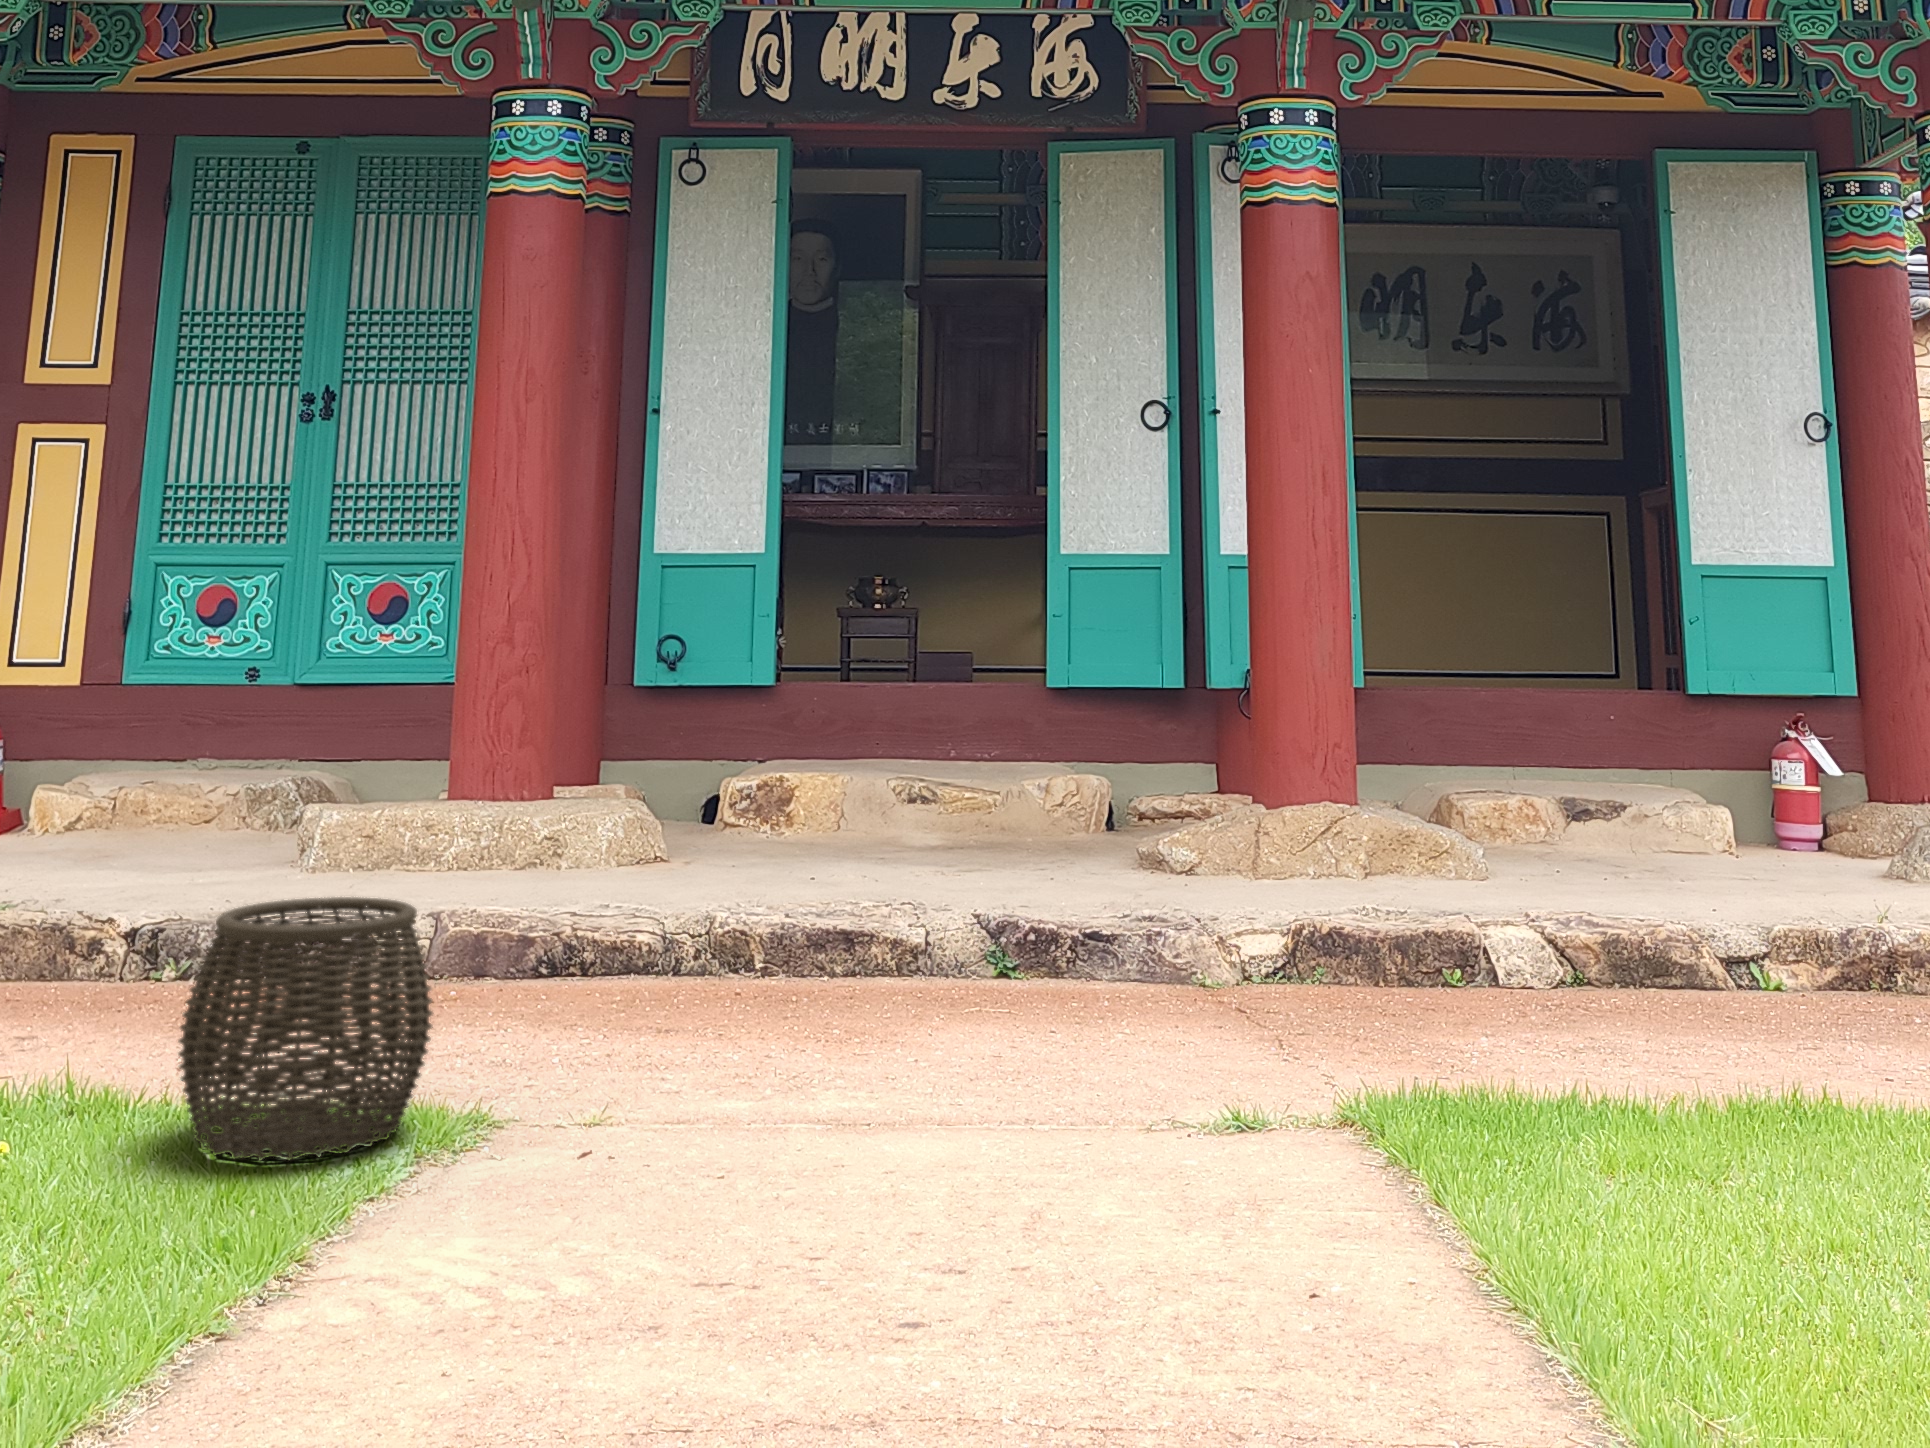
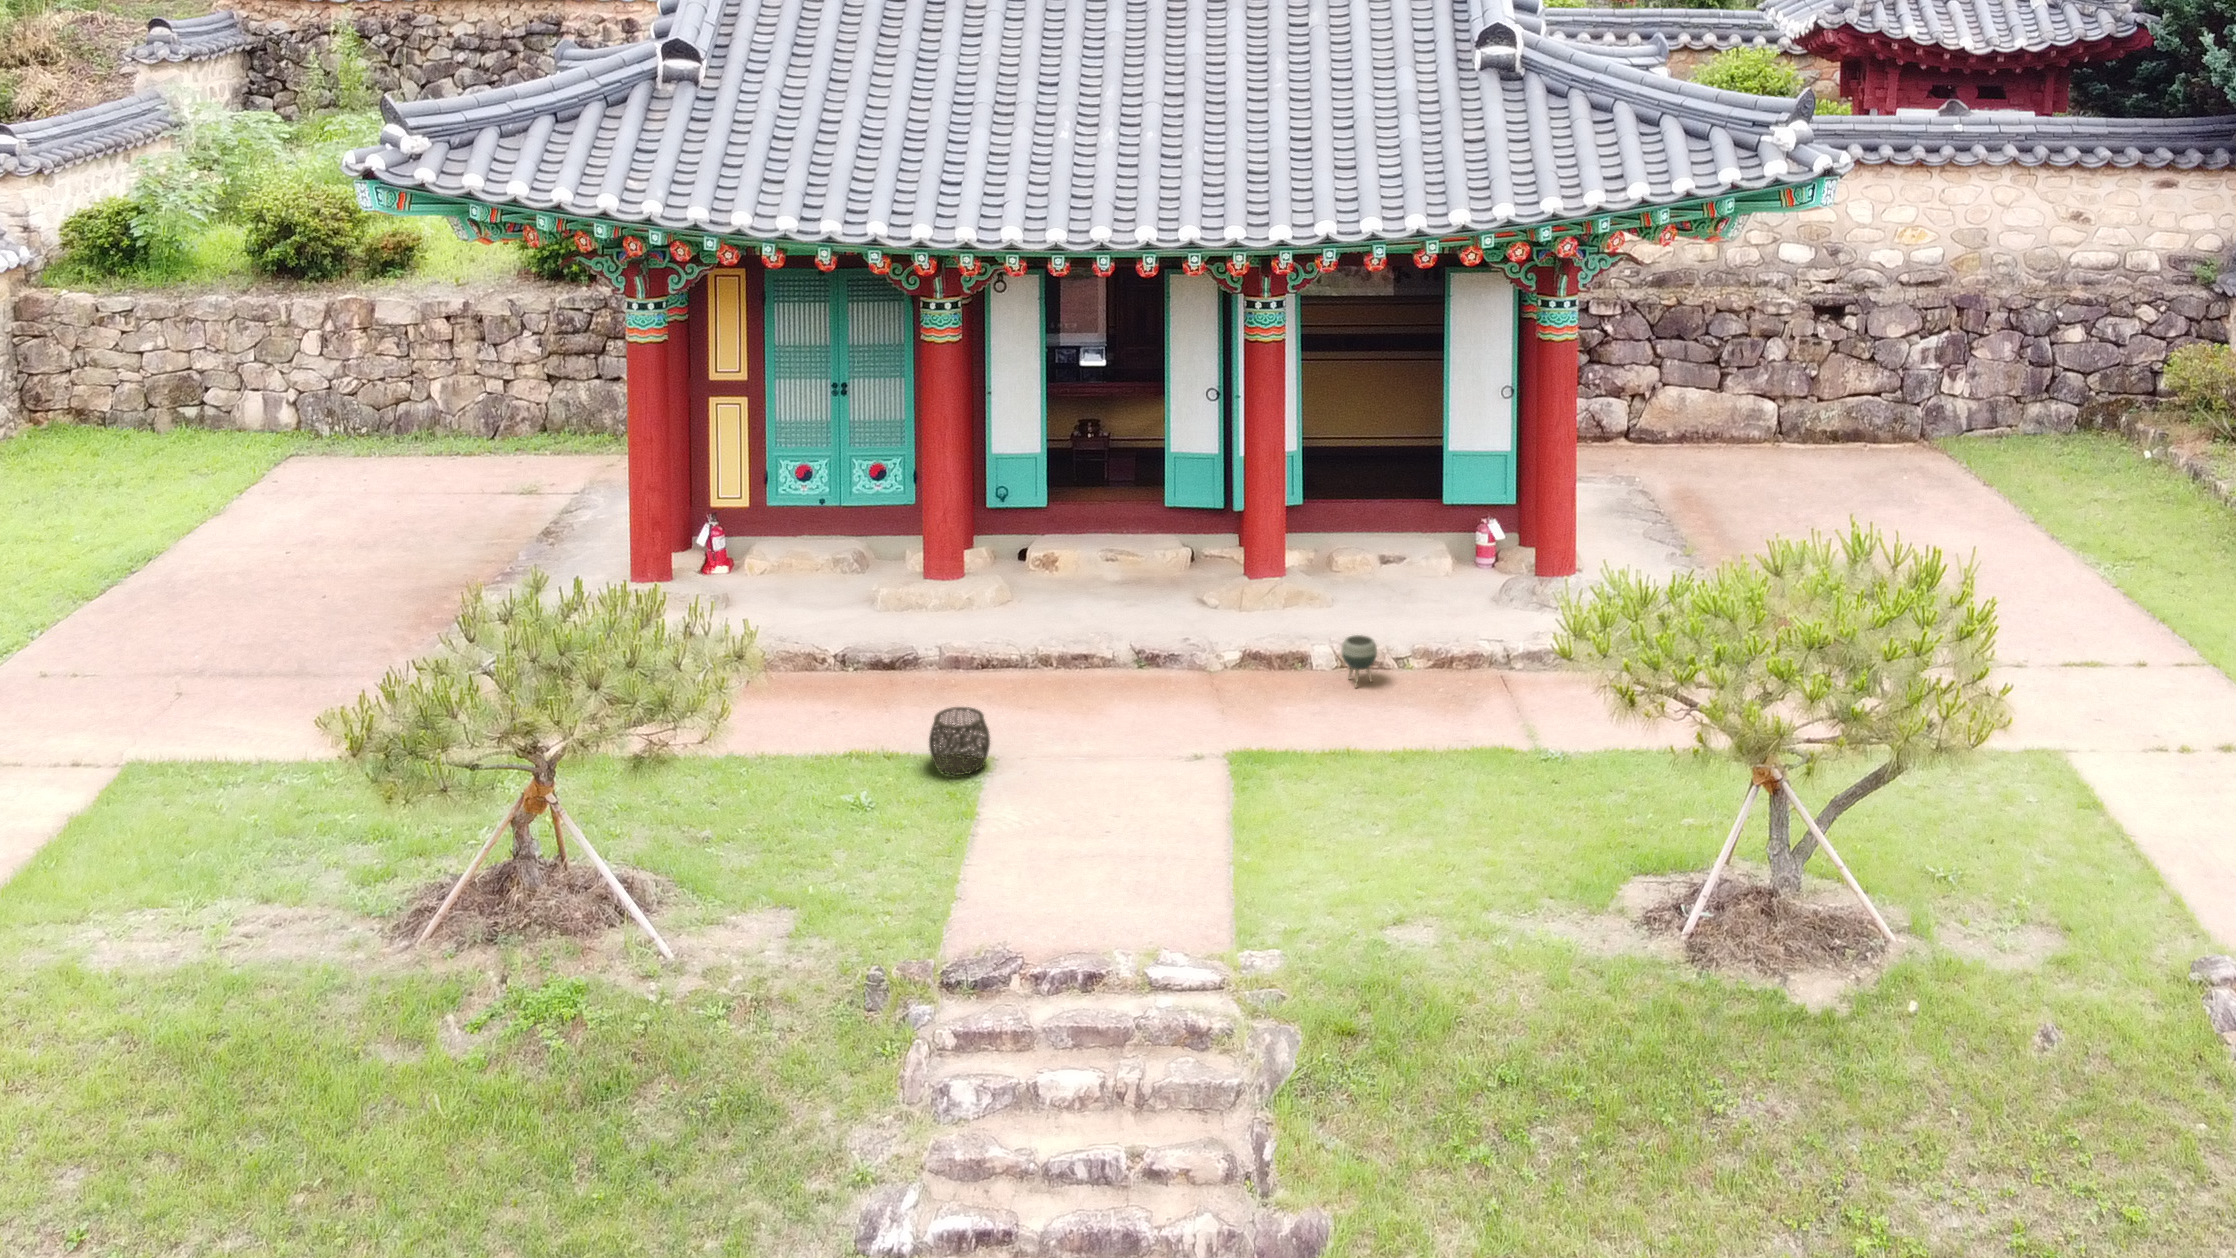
planter: none [1617,825,1732,989] -> present [1341,635,1377,687]

